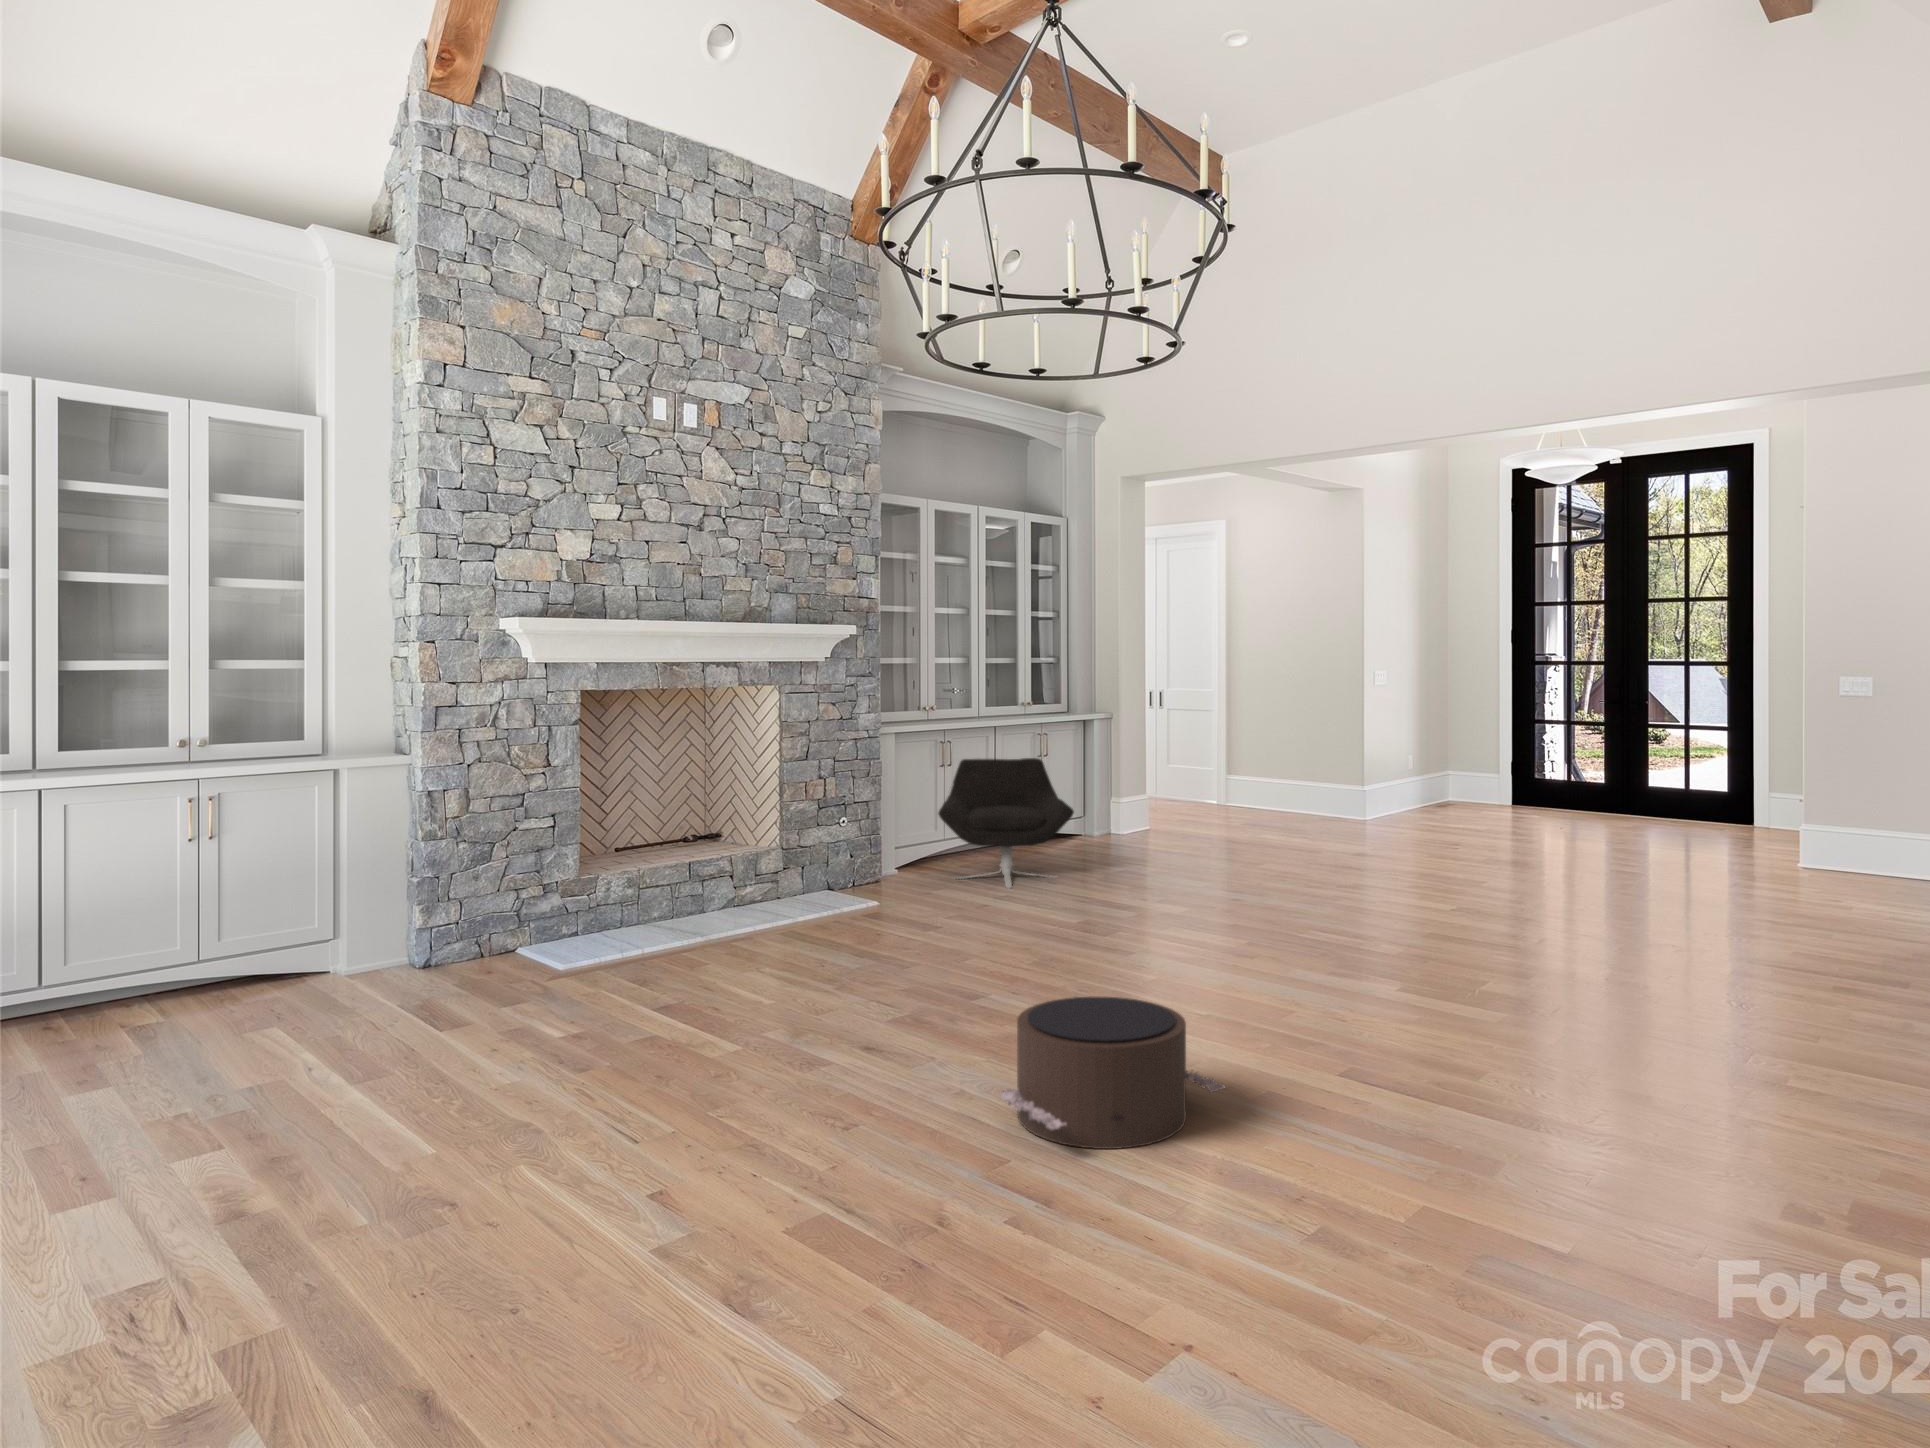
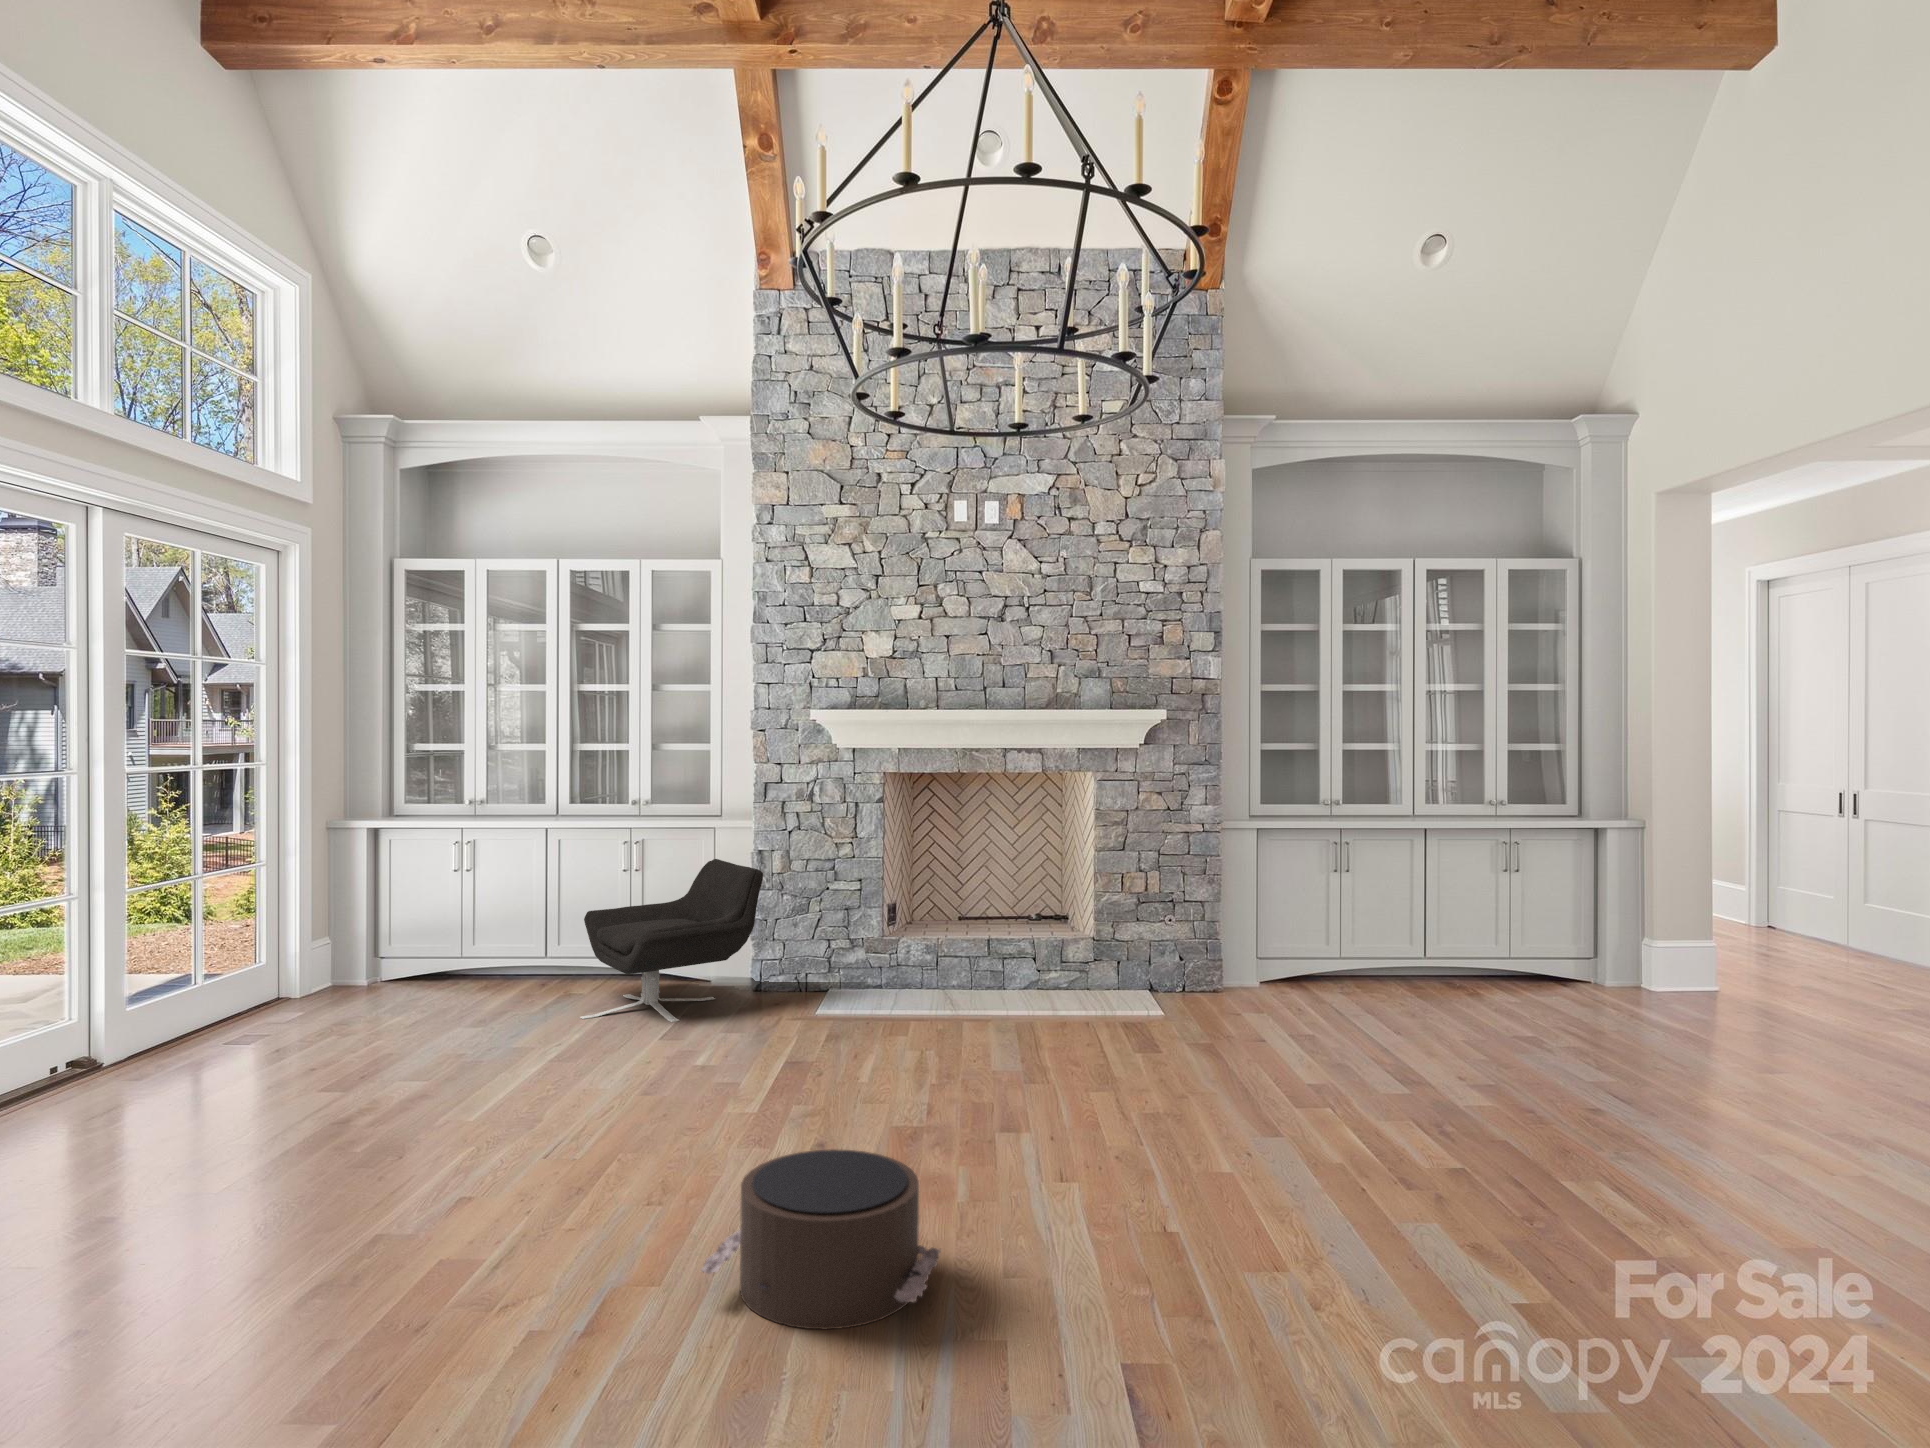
lounge chair: present [938,758,1074,888] -> present [580,859,763,1022]

